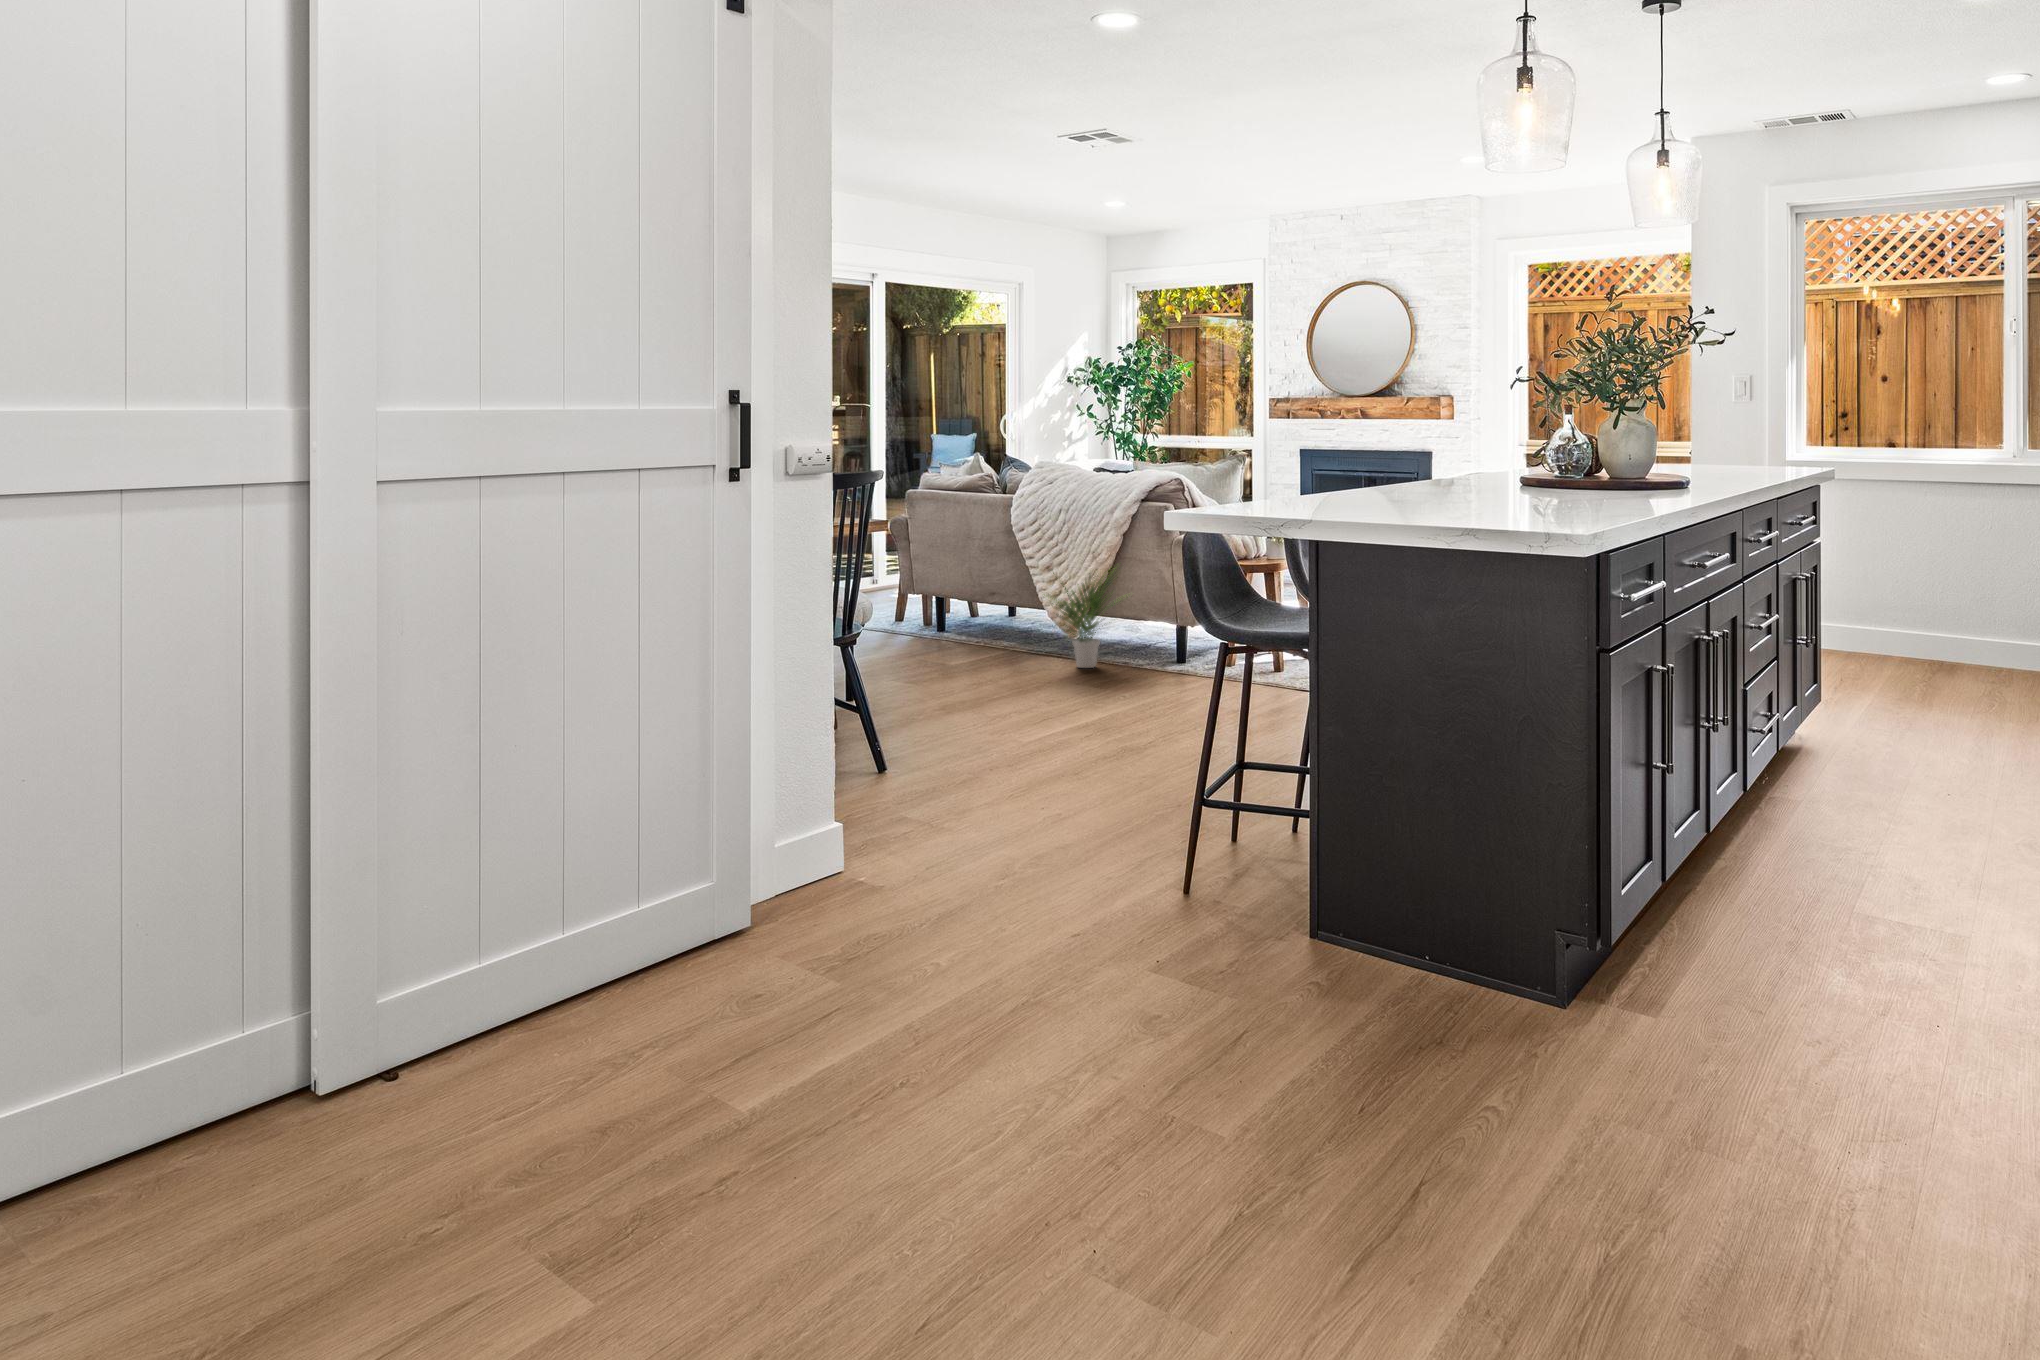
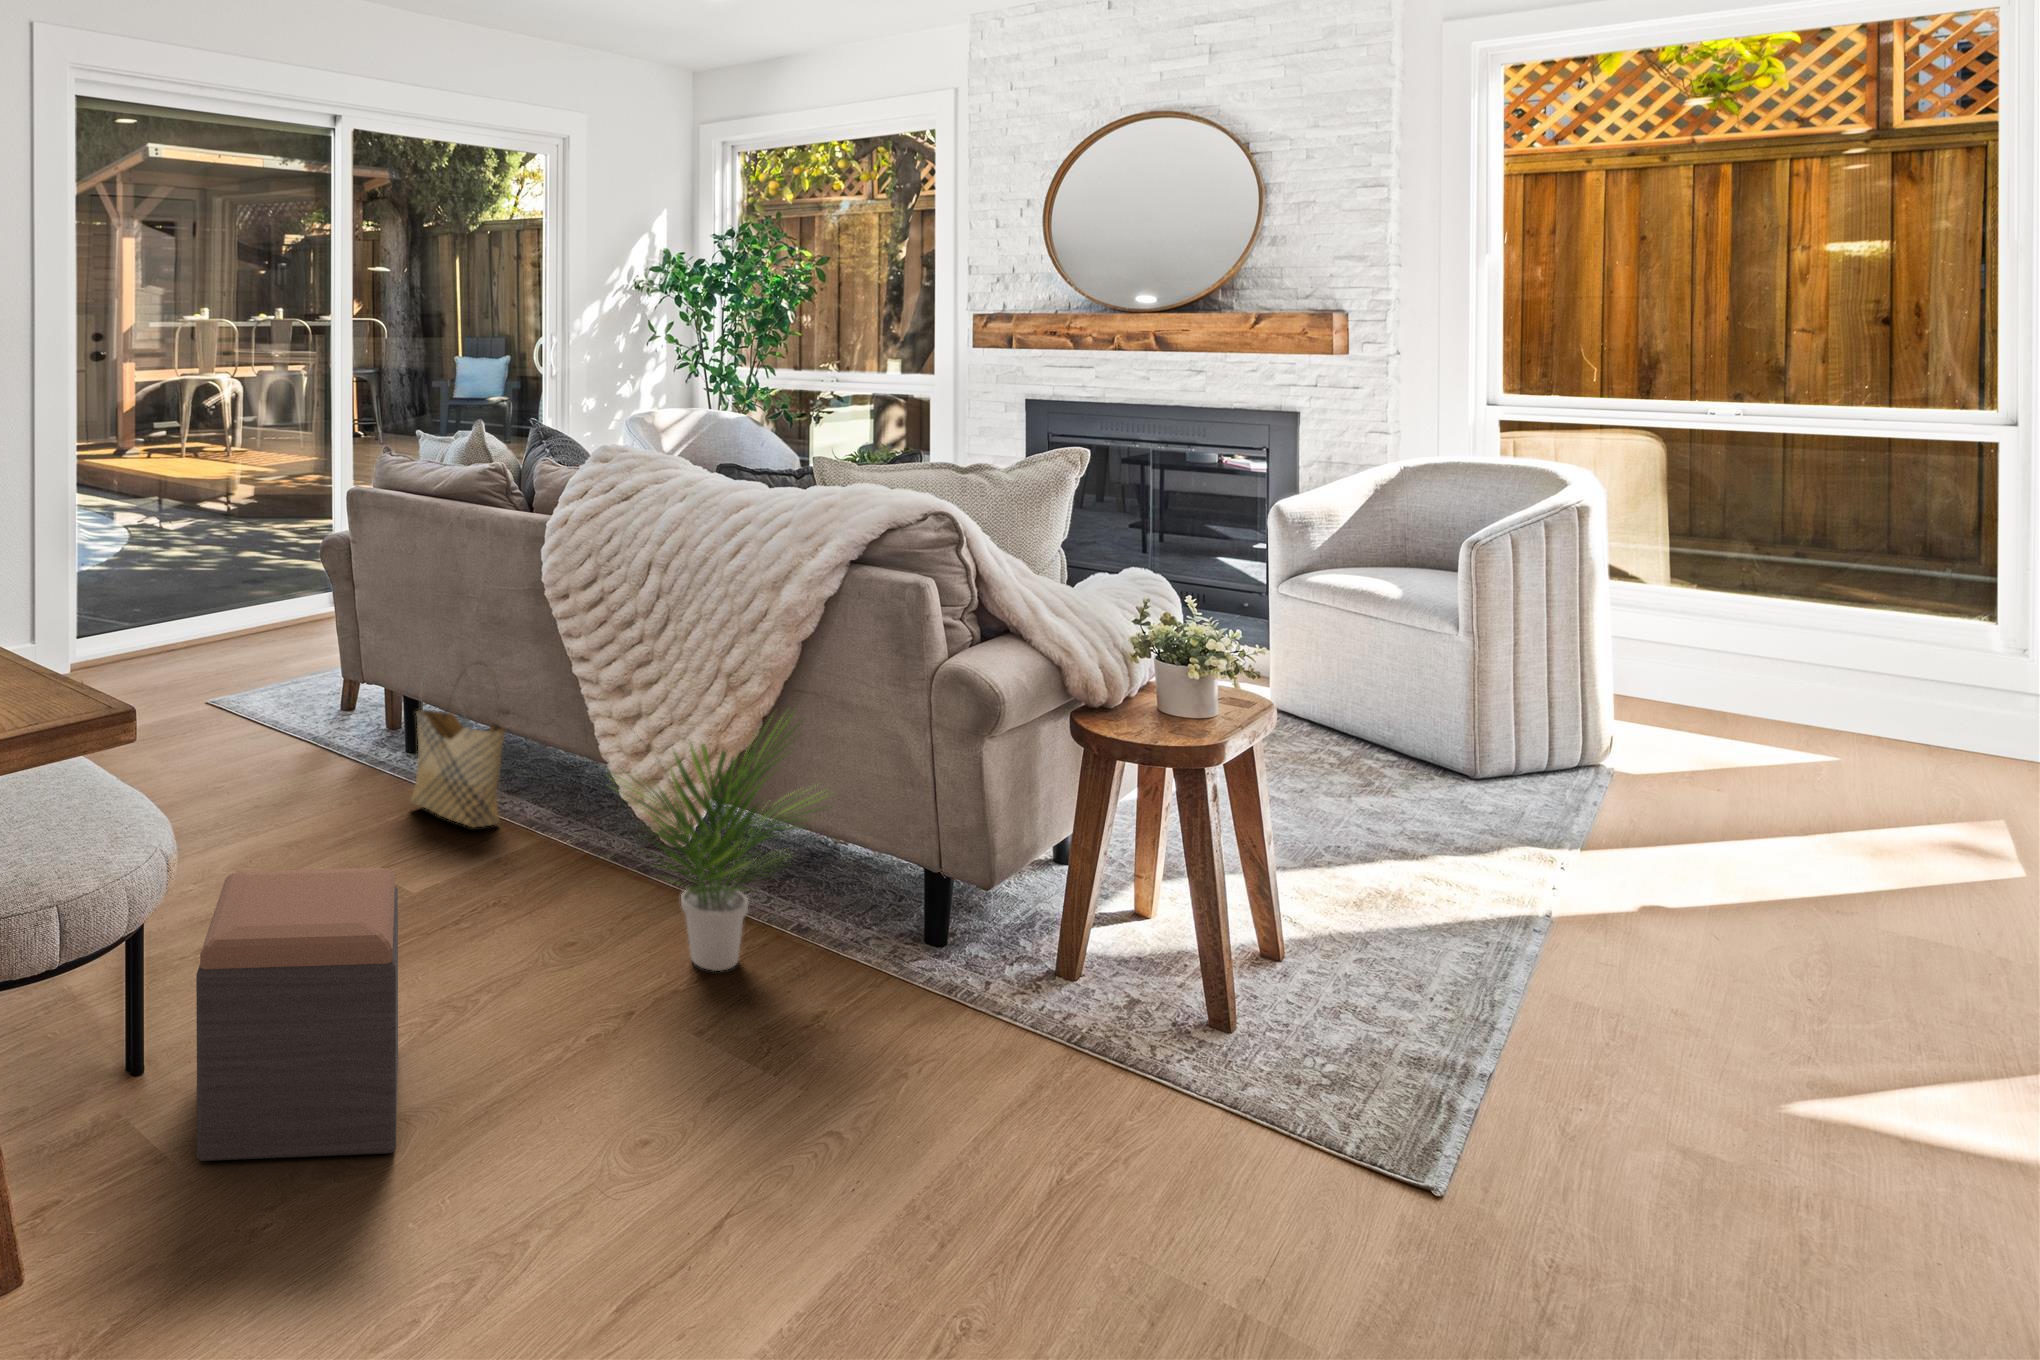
woven basket: none [946,569,994,645] -> present [411,663,506,827]
footstool: none [888,613,963,703] -> present [196,868,398,1161]

